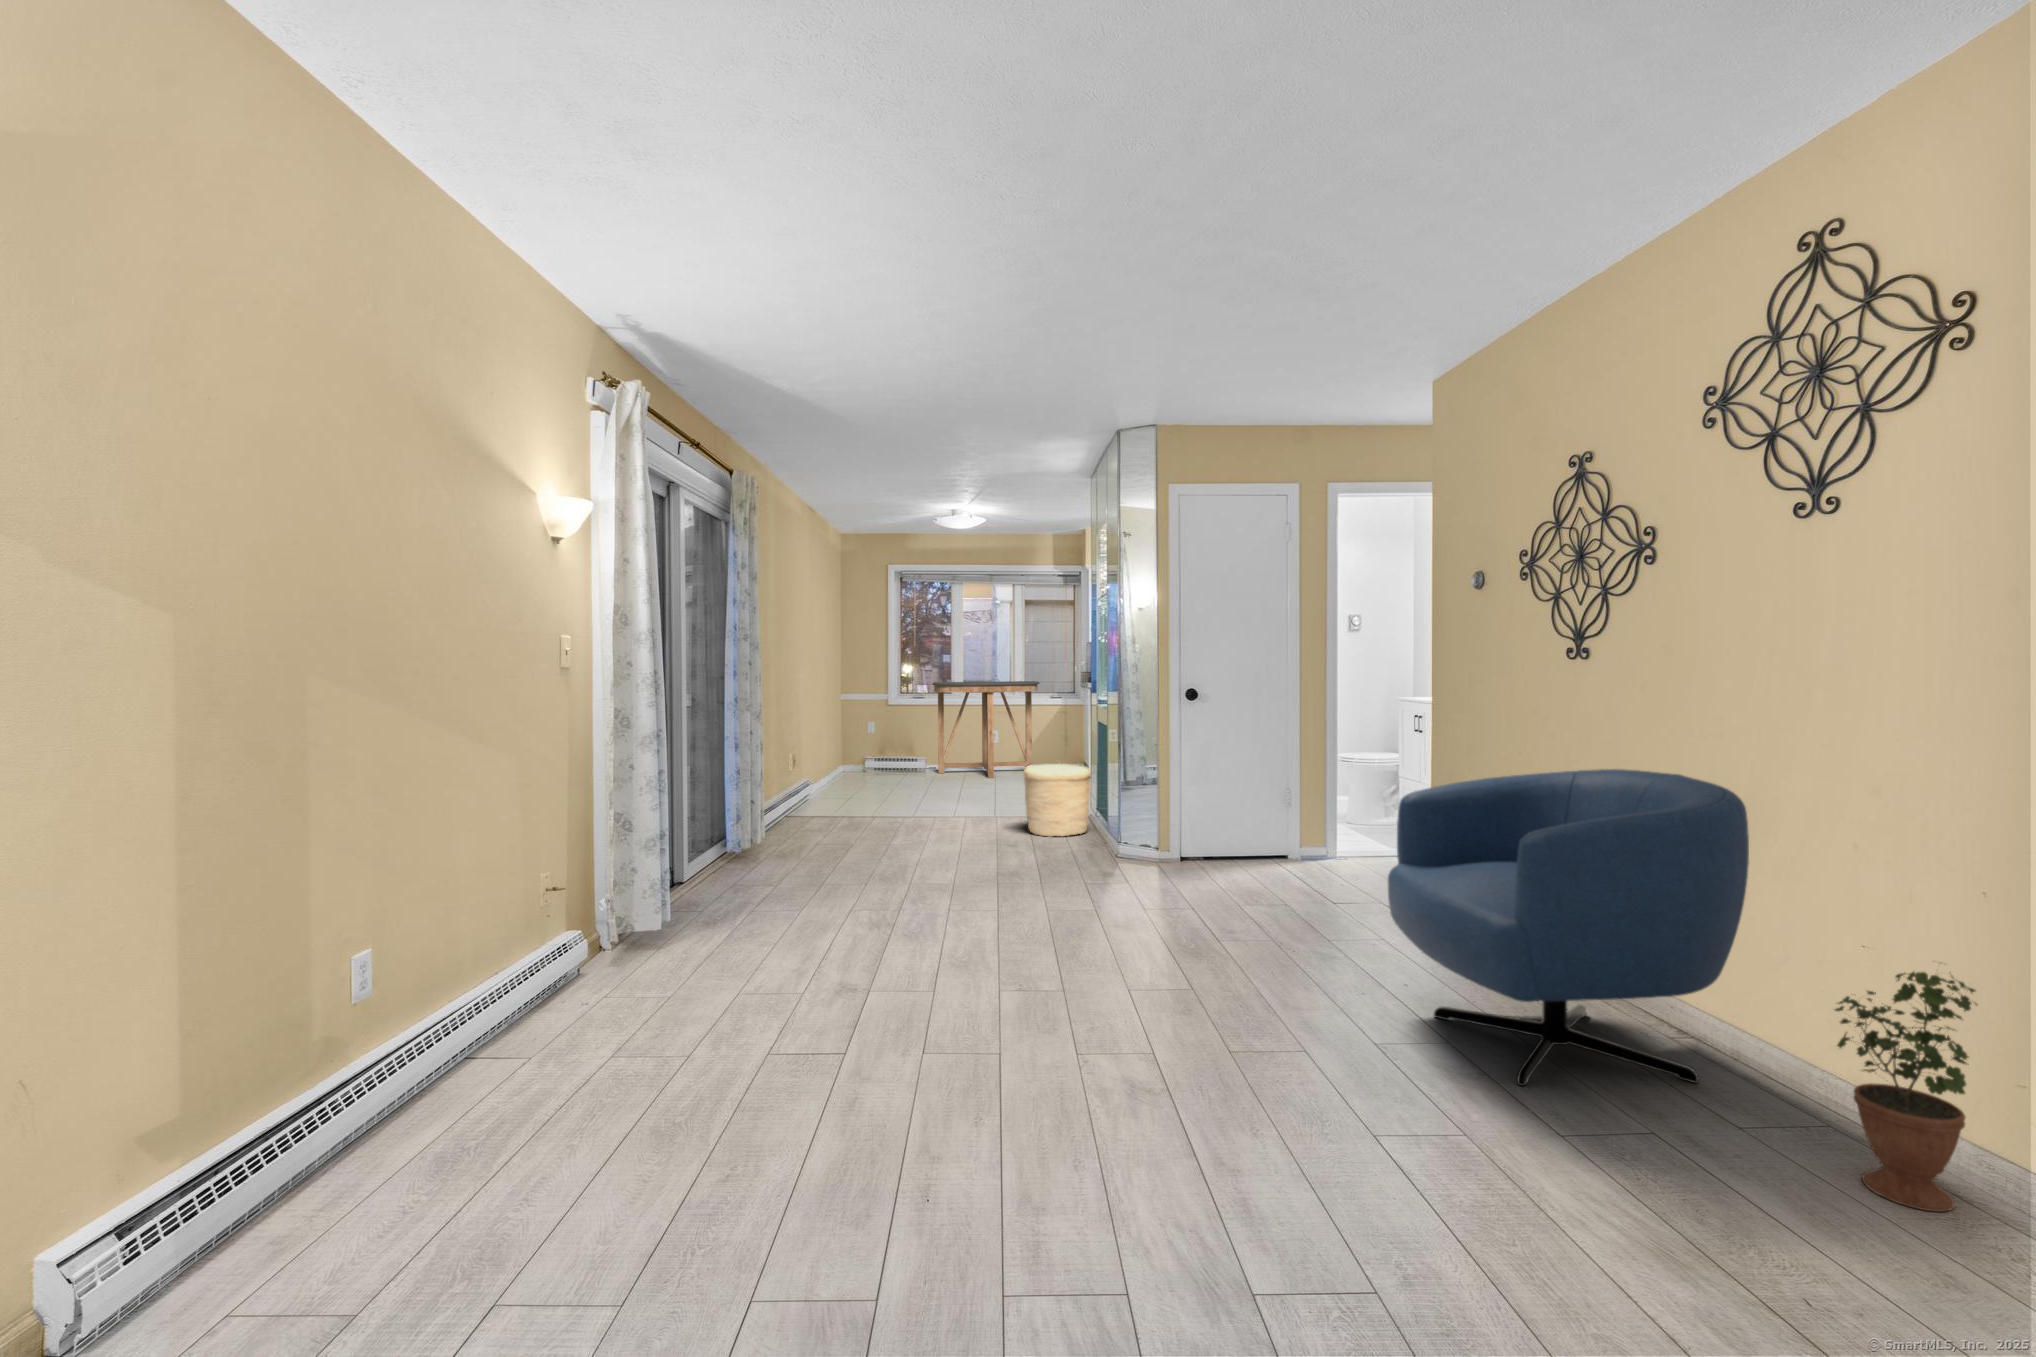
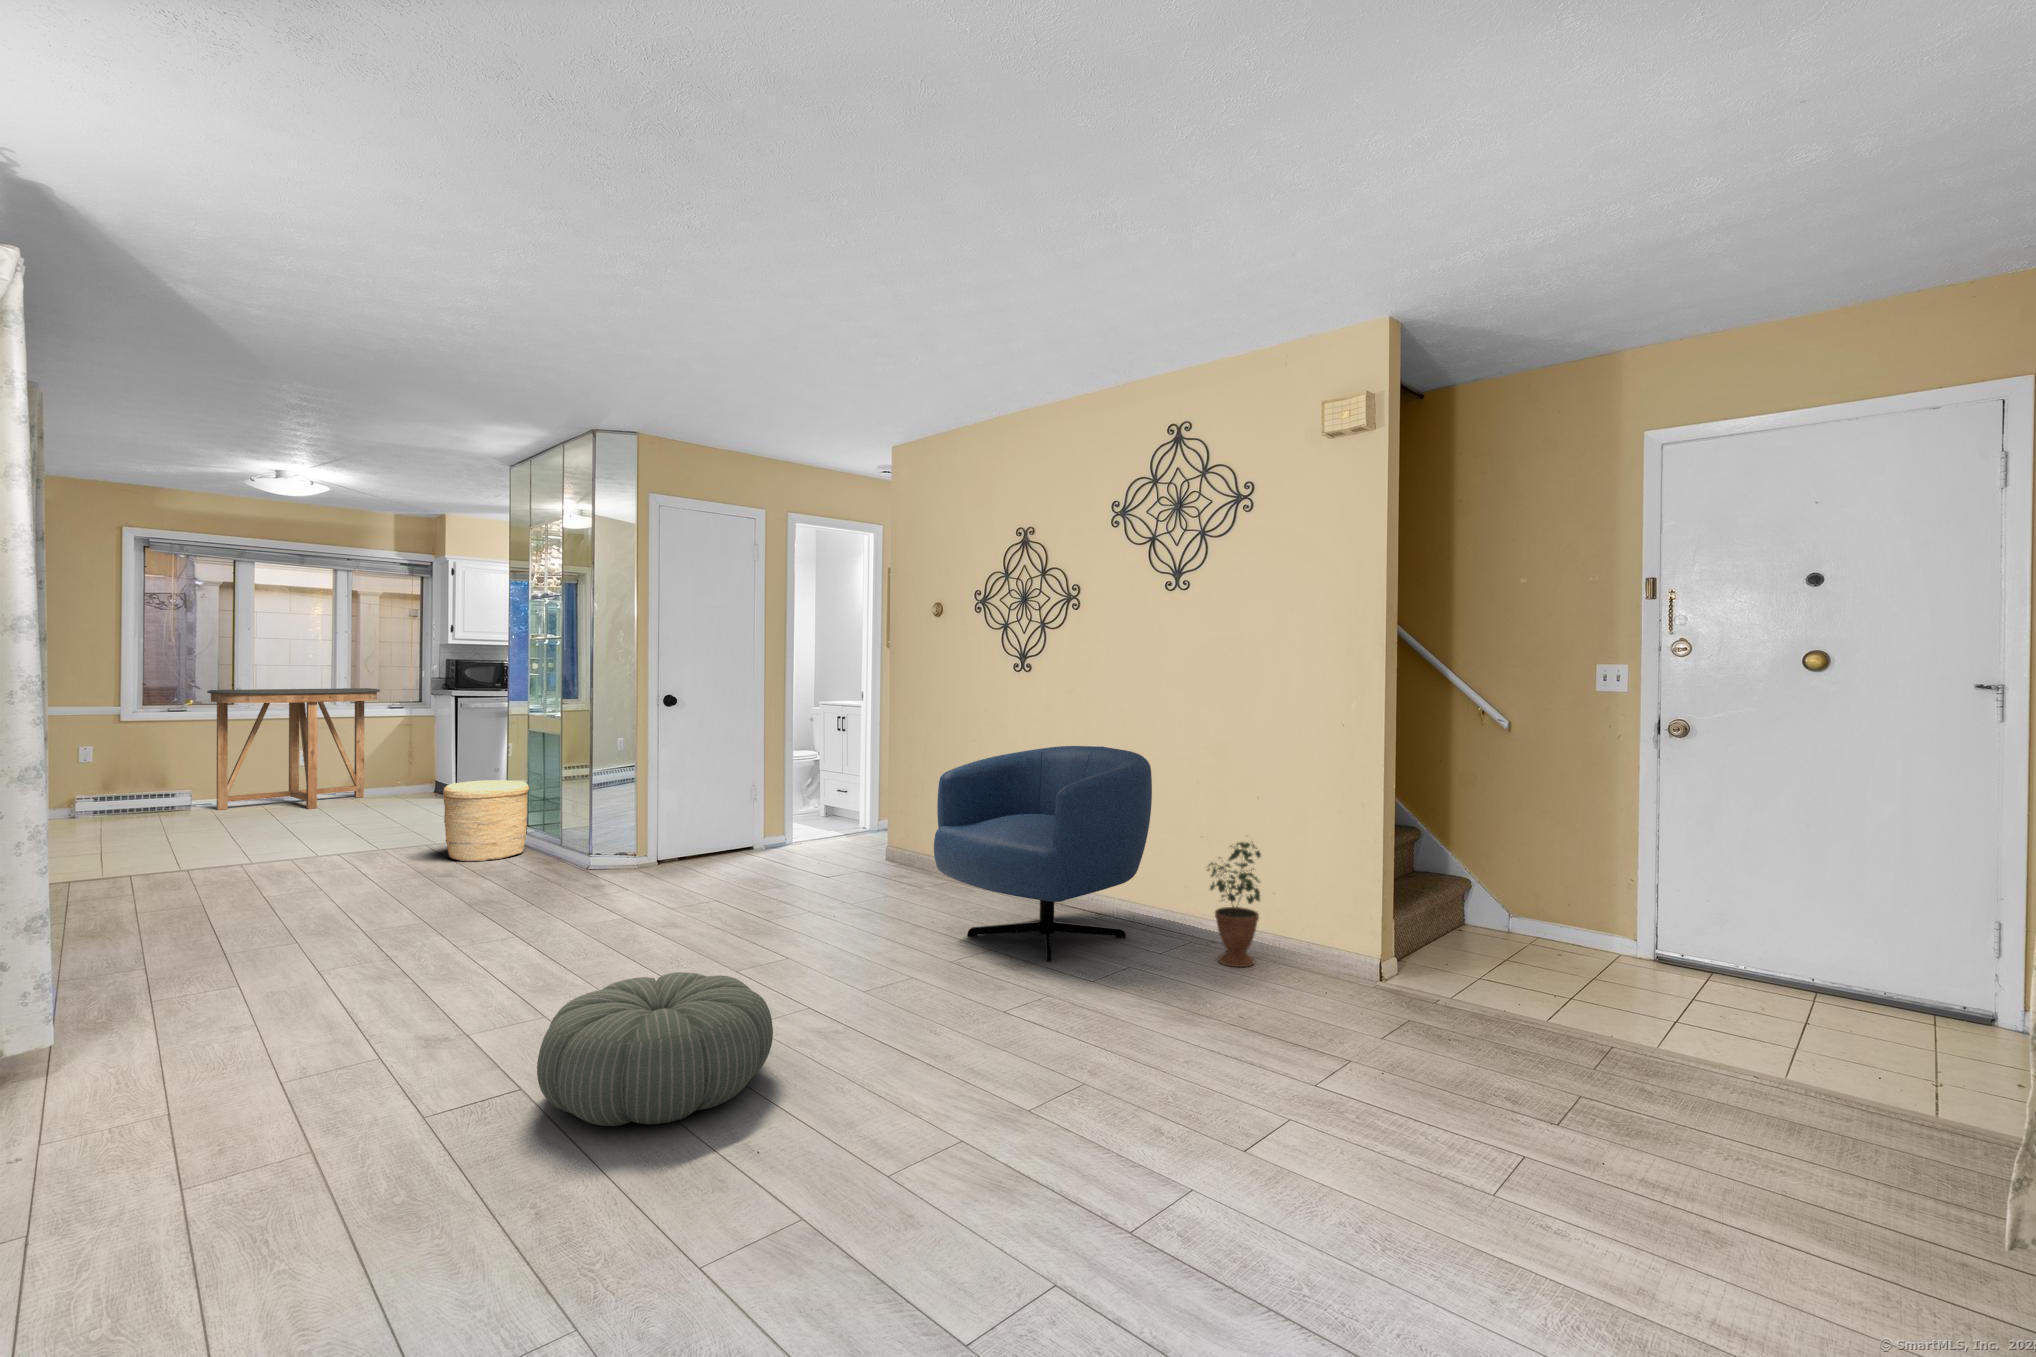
pouf: none [816,977,1043,1138] -> present [537,972,773,1126]

